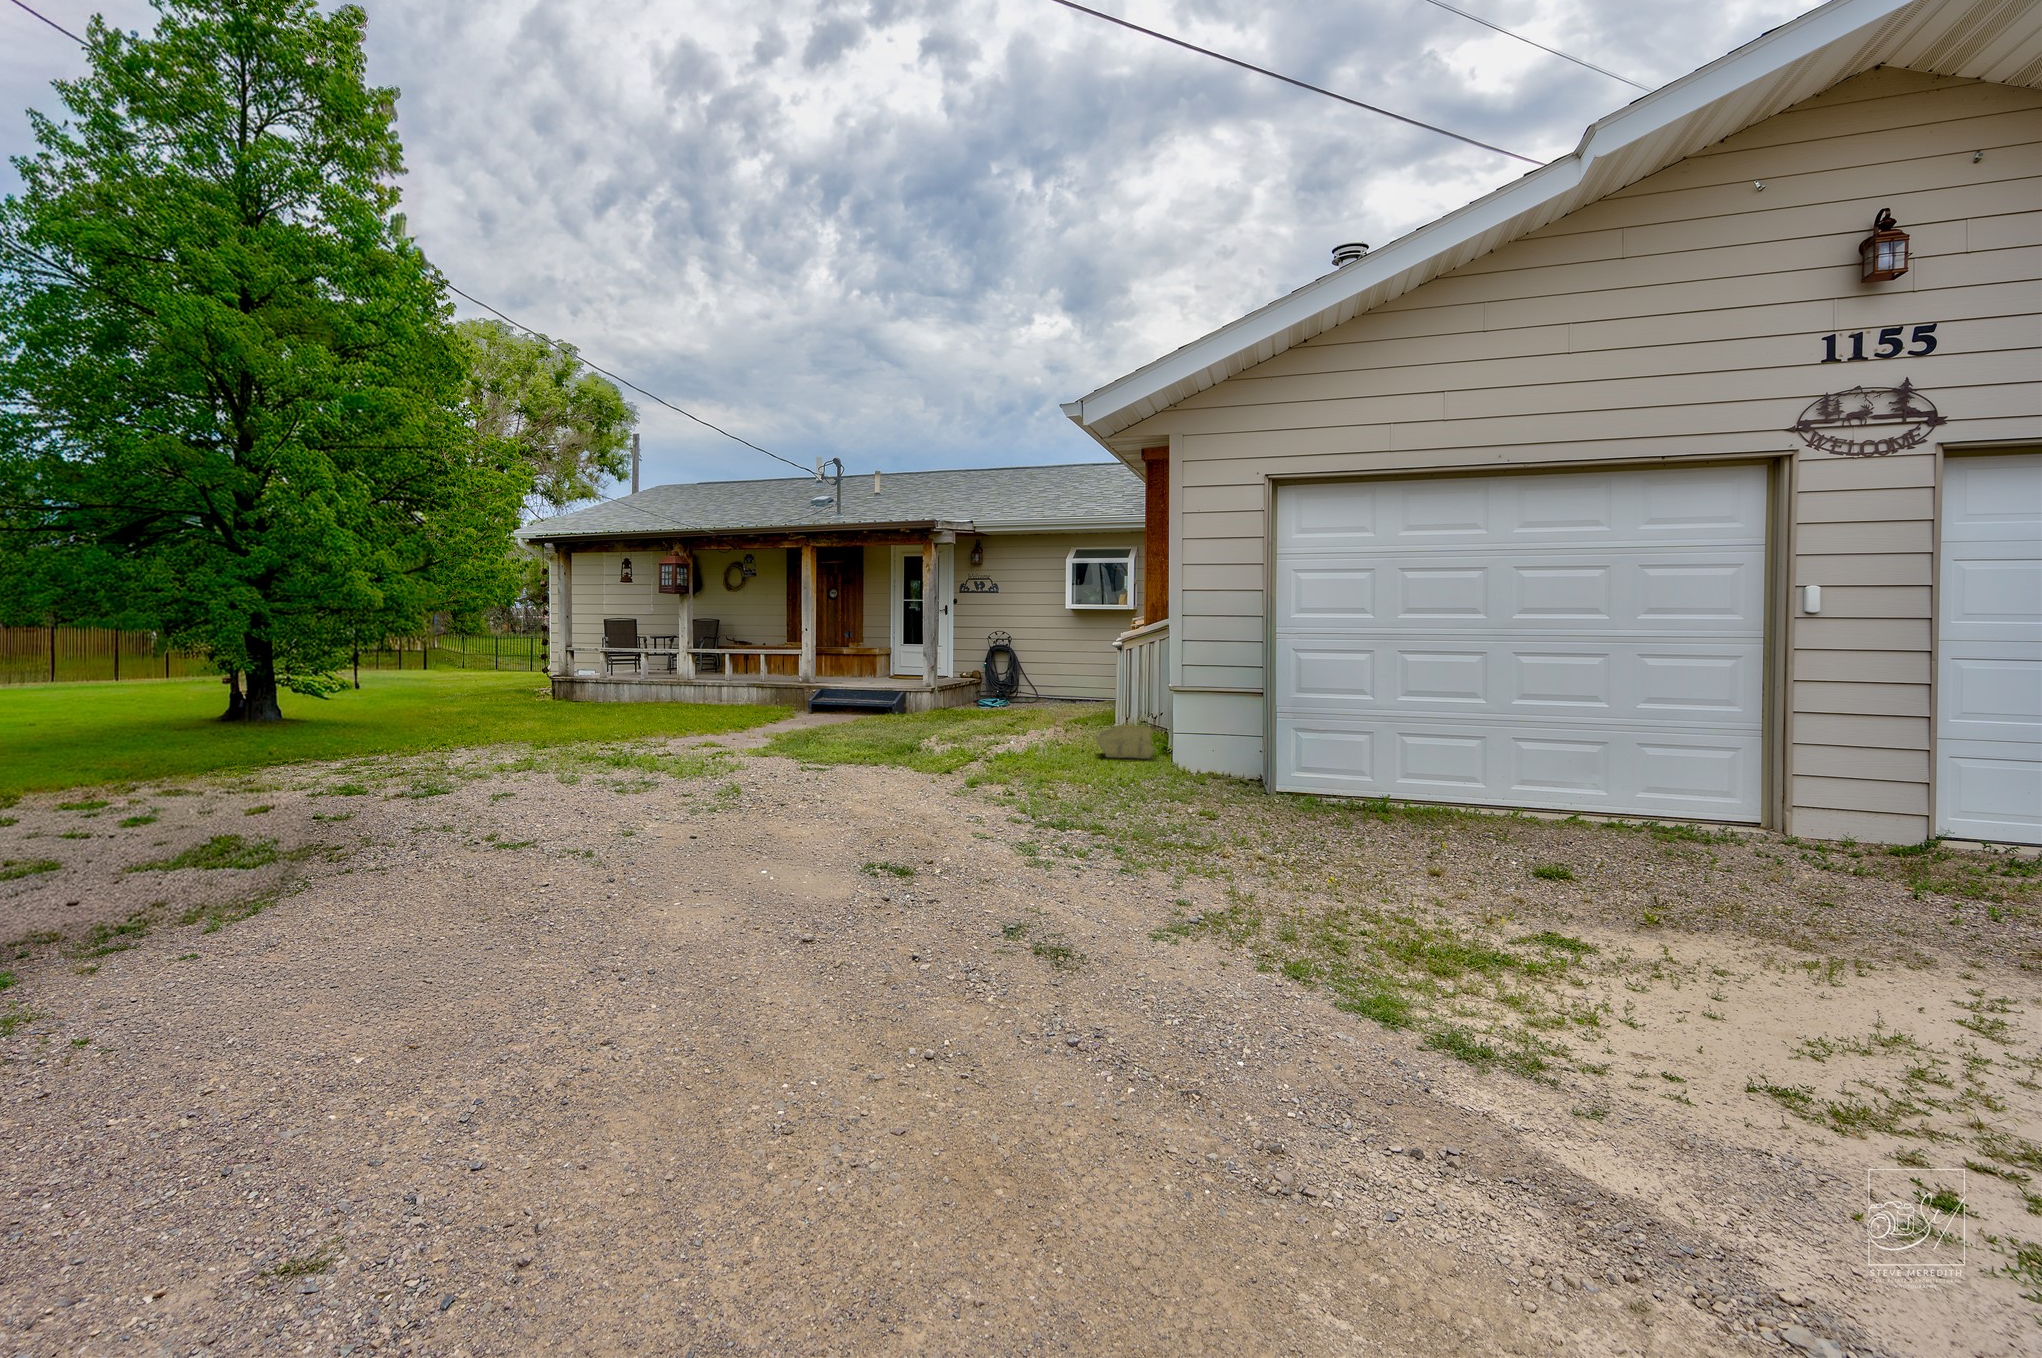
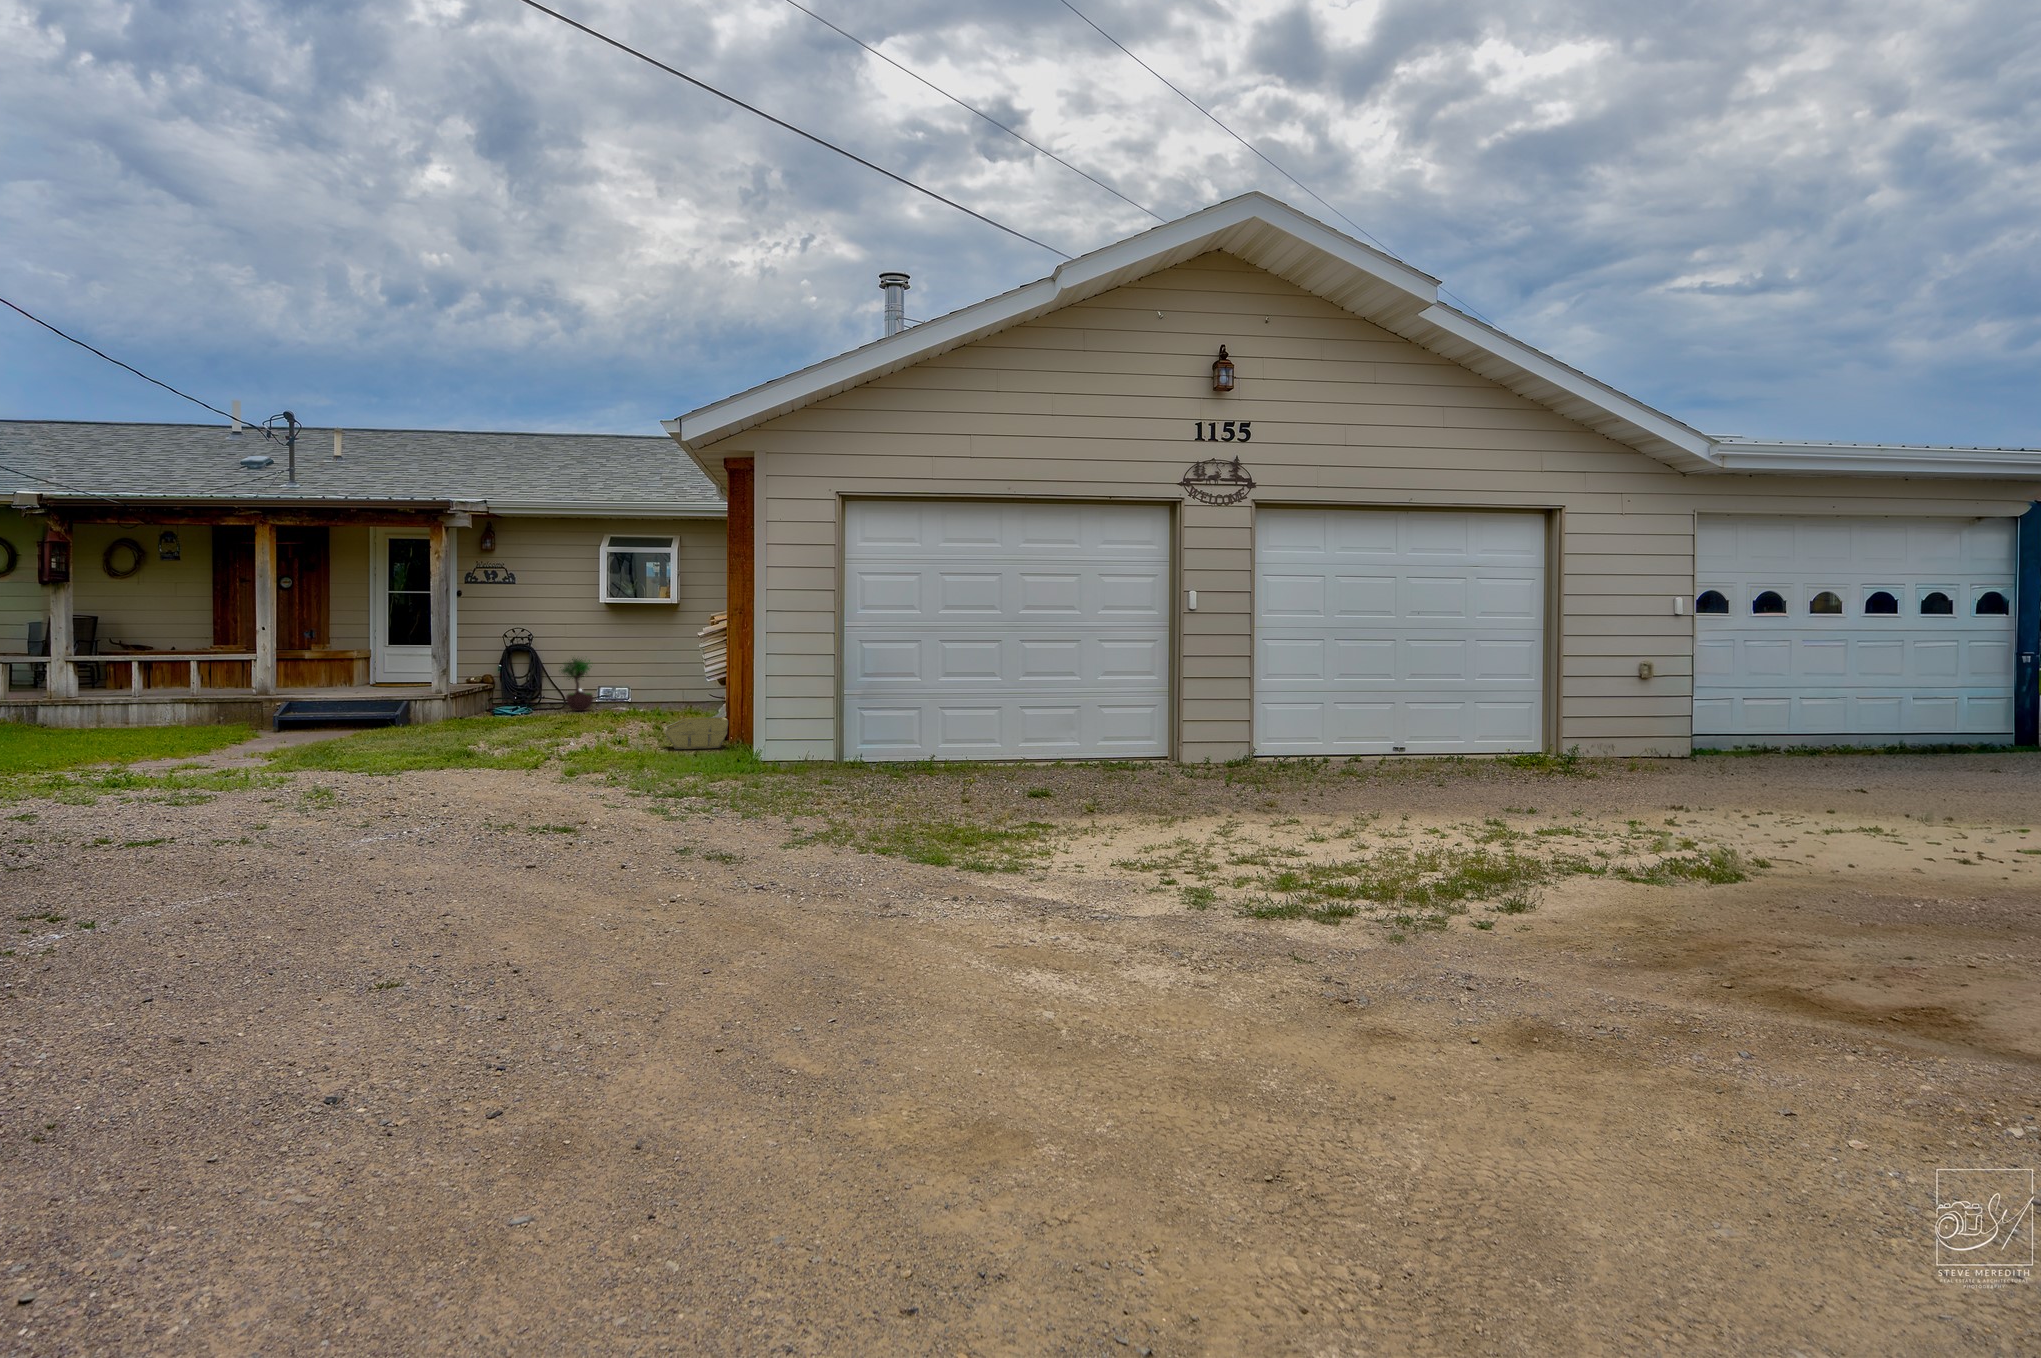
potted tree: none [1029,653,1060,707] -> present [560,659,593,711]

